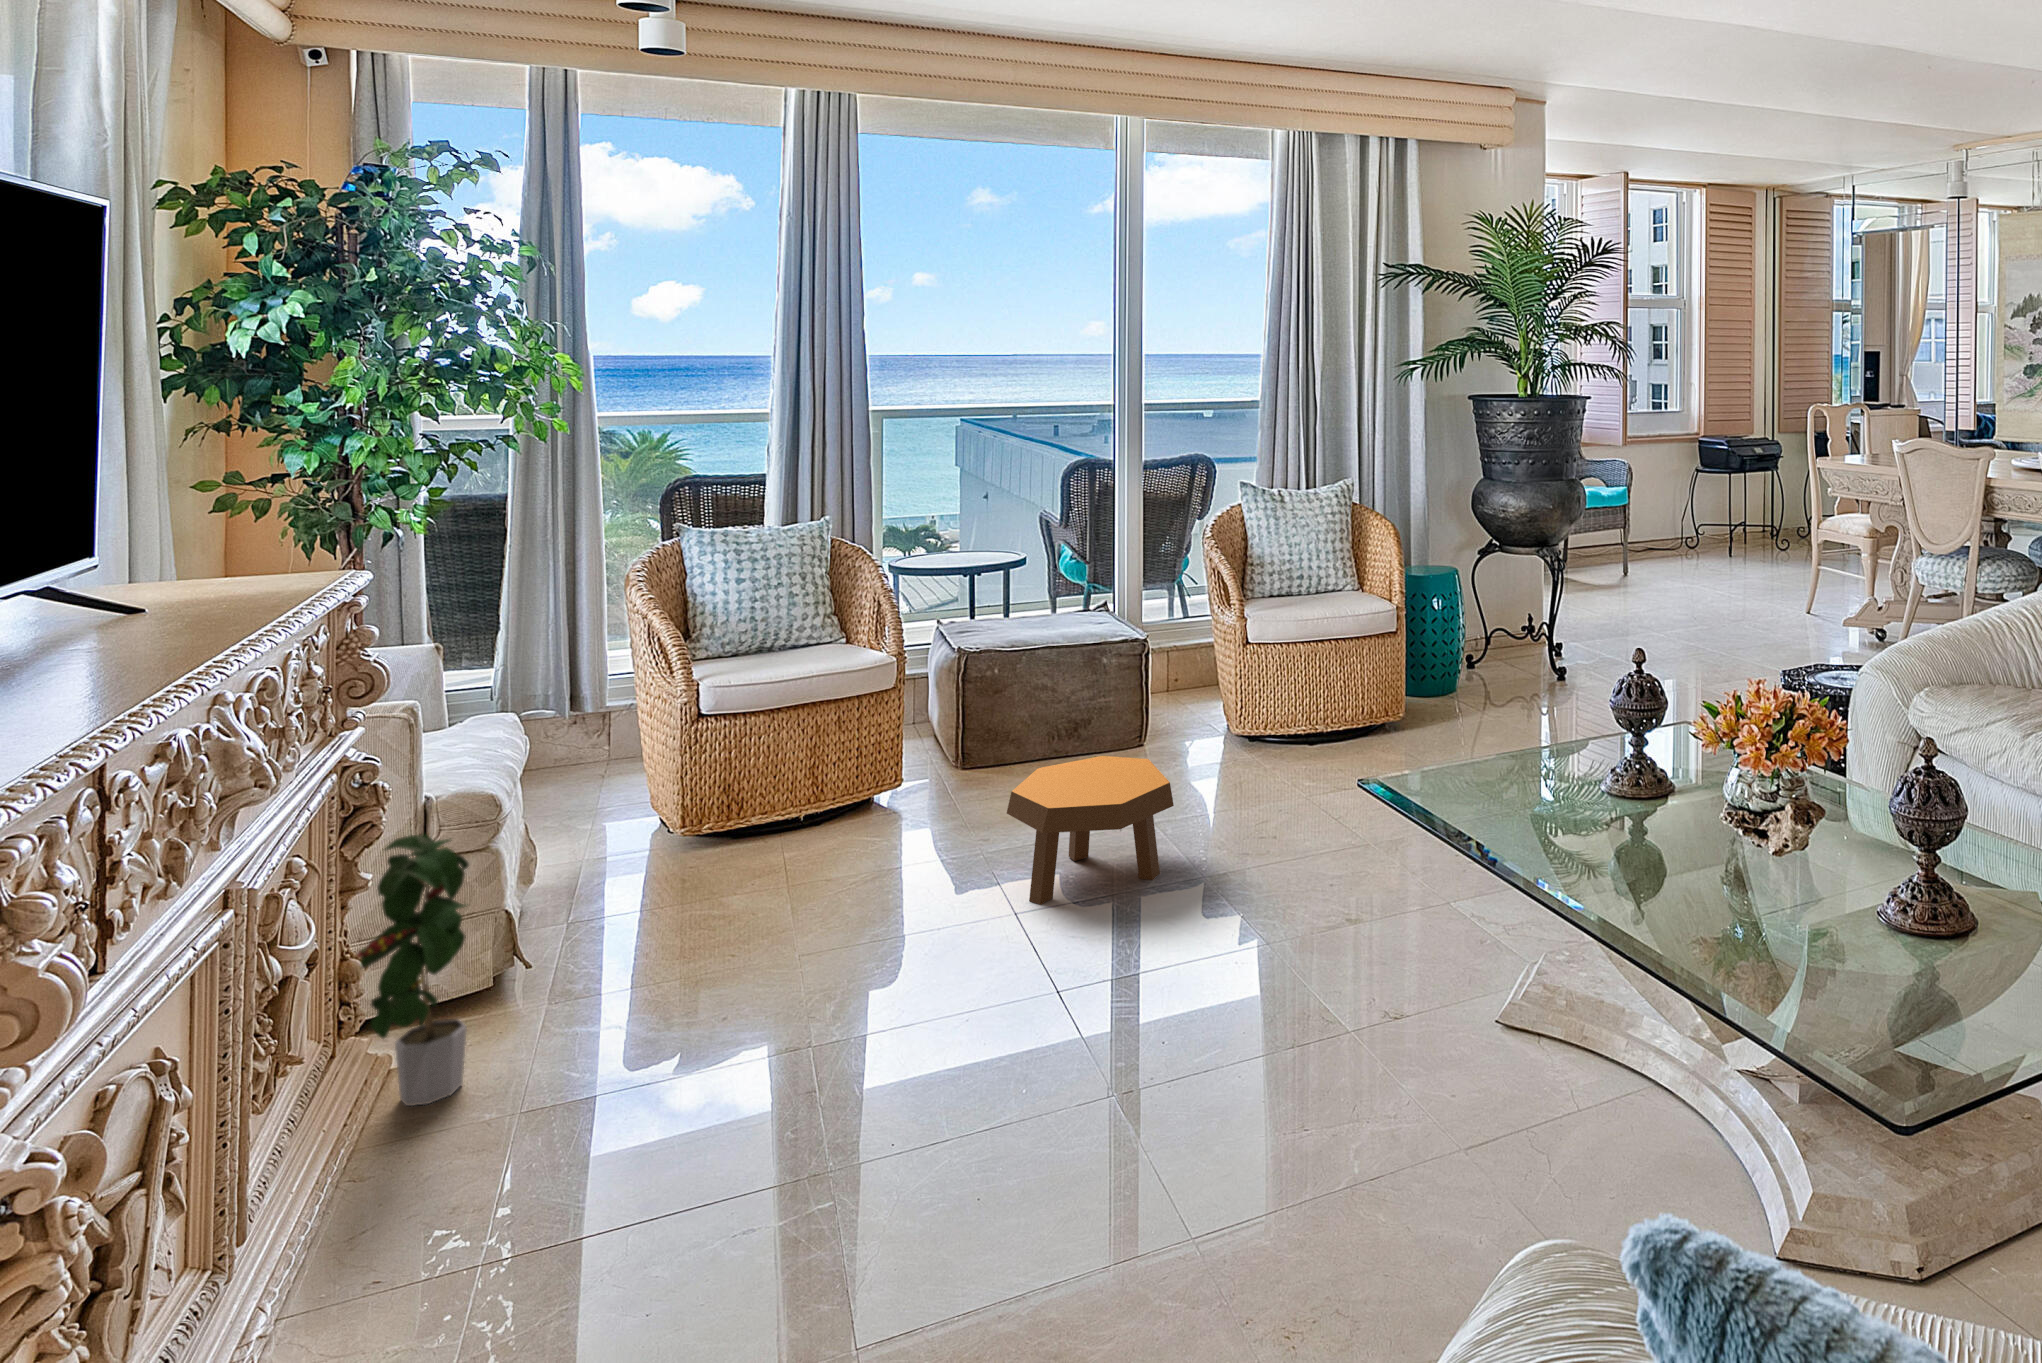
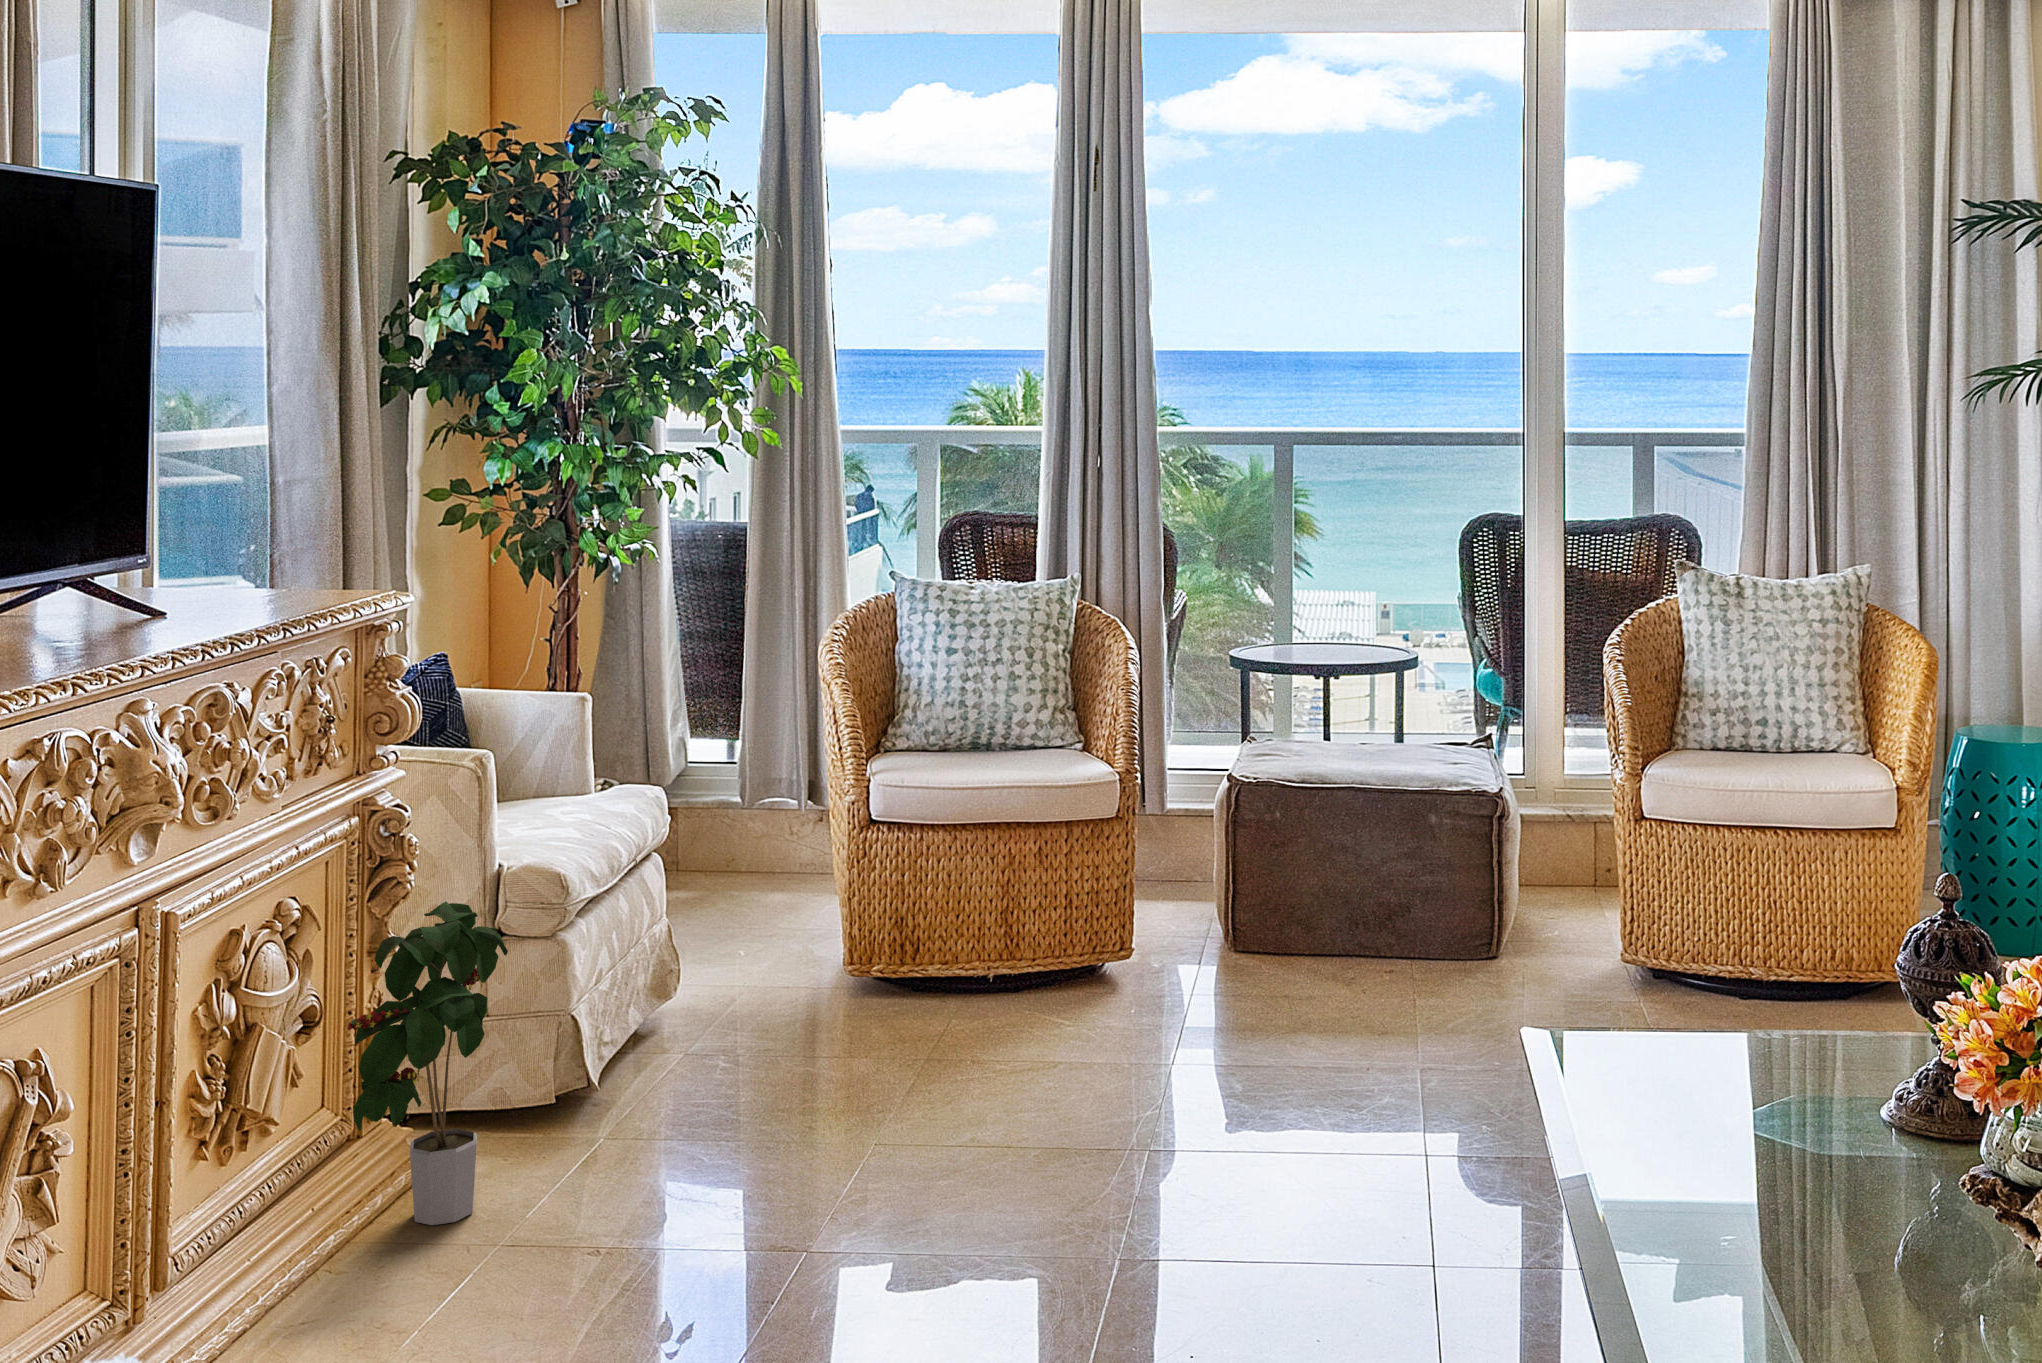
footstool: present [1007,756,1174,904] -> none [1165,959,1396,1165]

